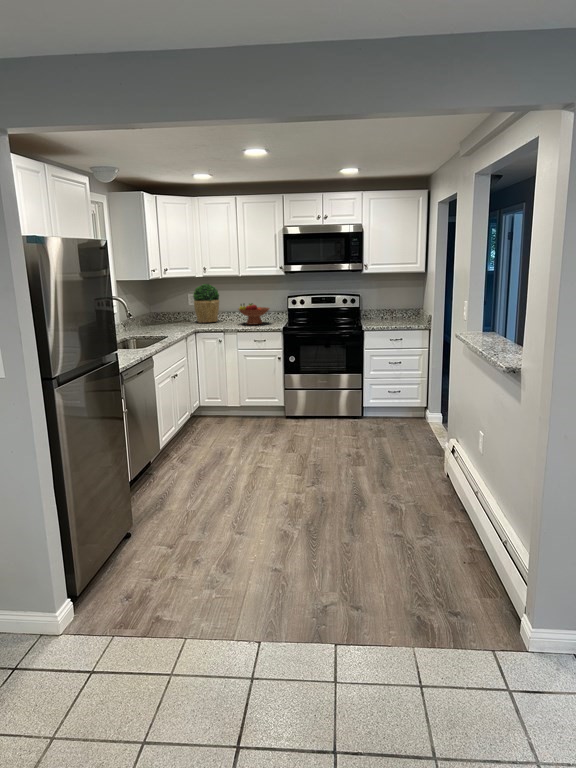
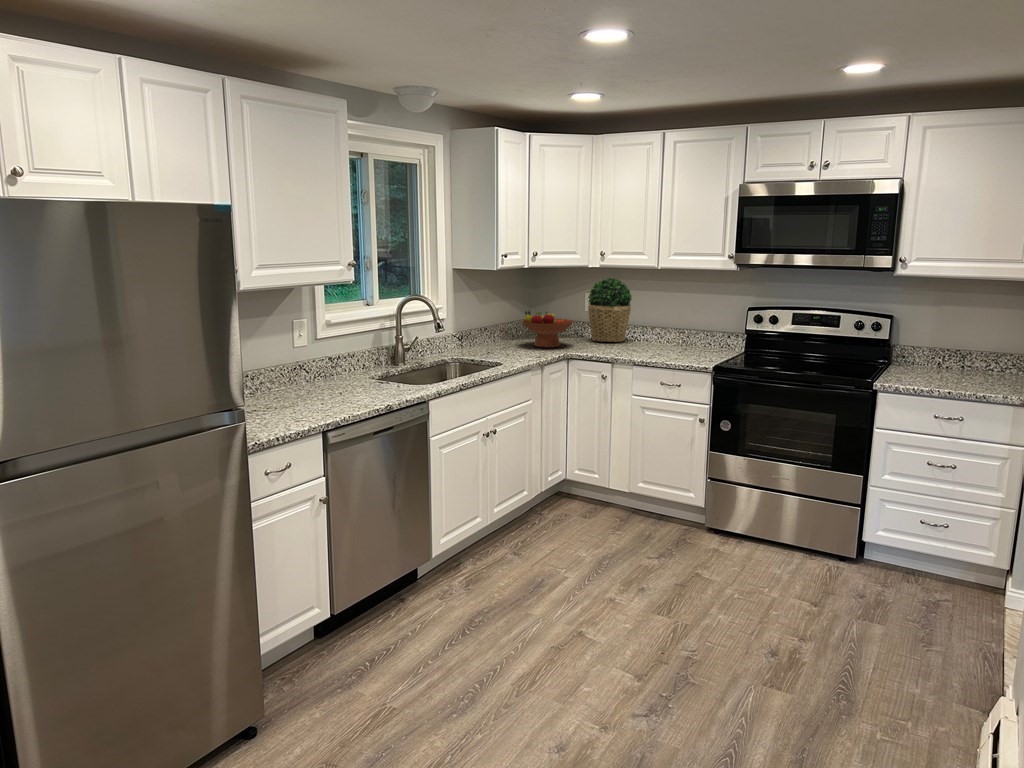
fruit bowl: present [239,303,269,325] -> present [521,311,574,347]

